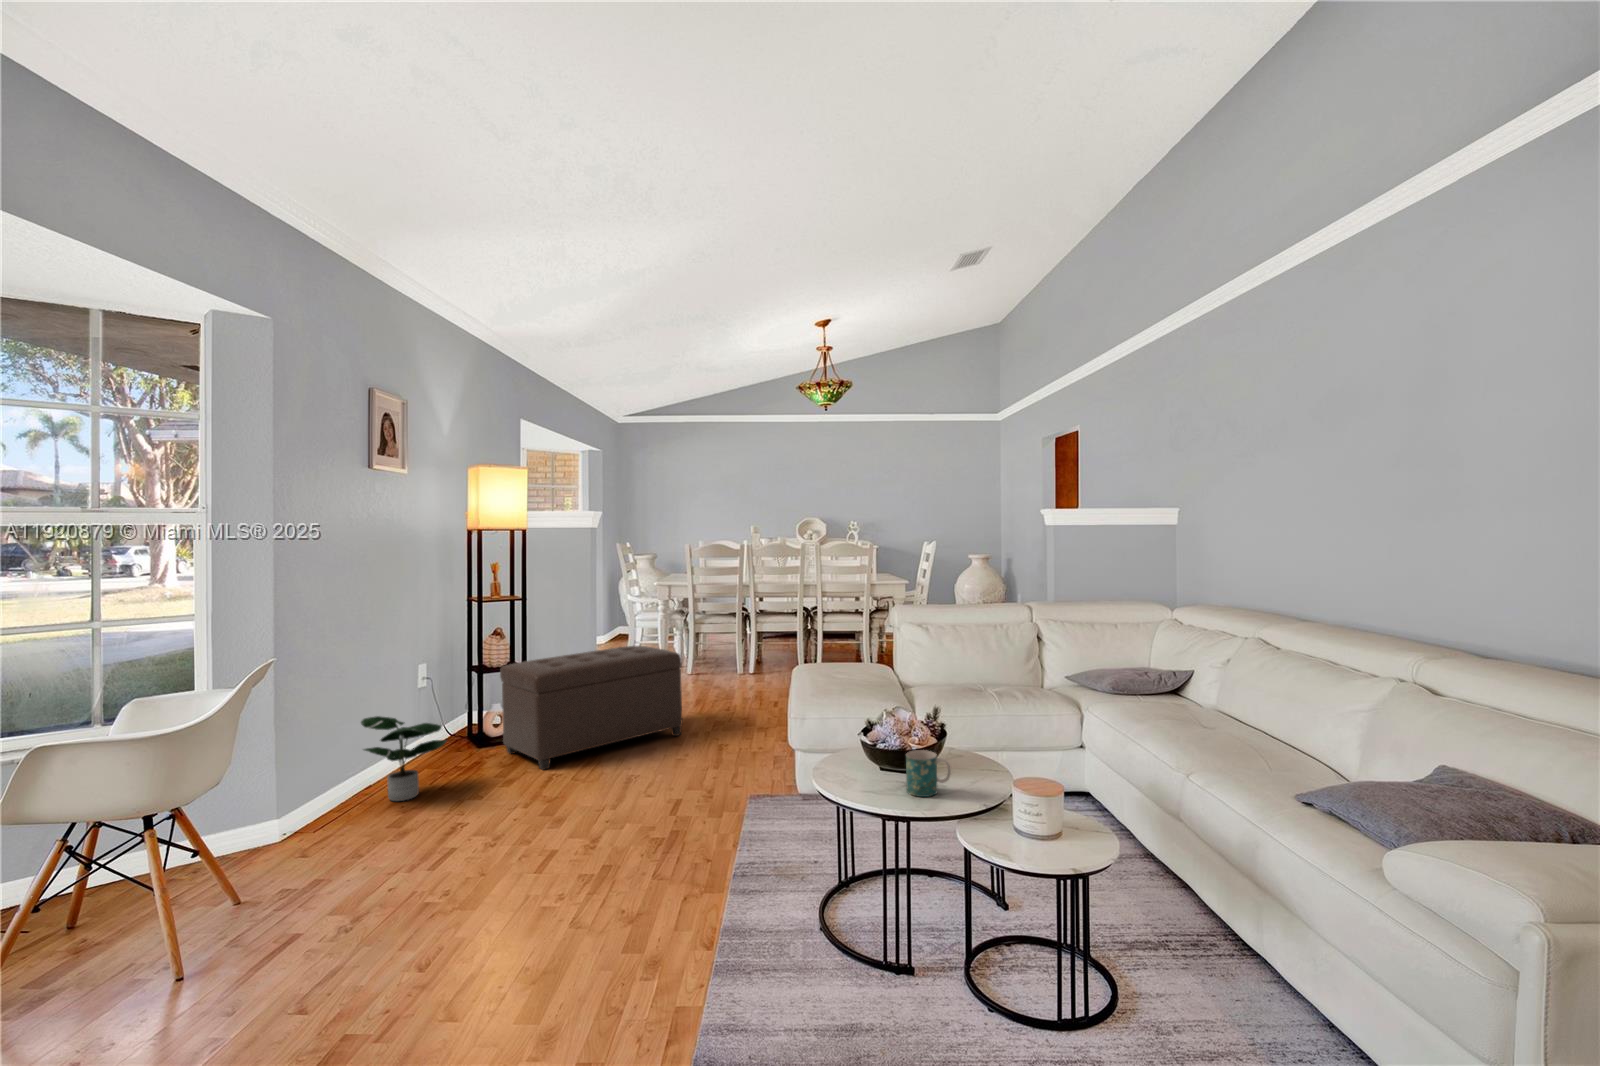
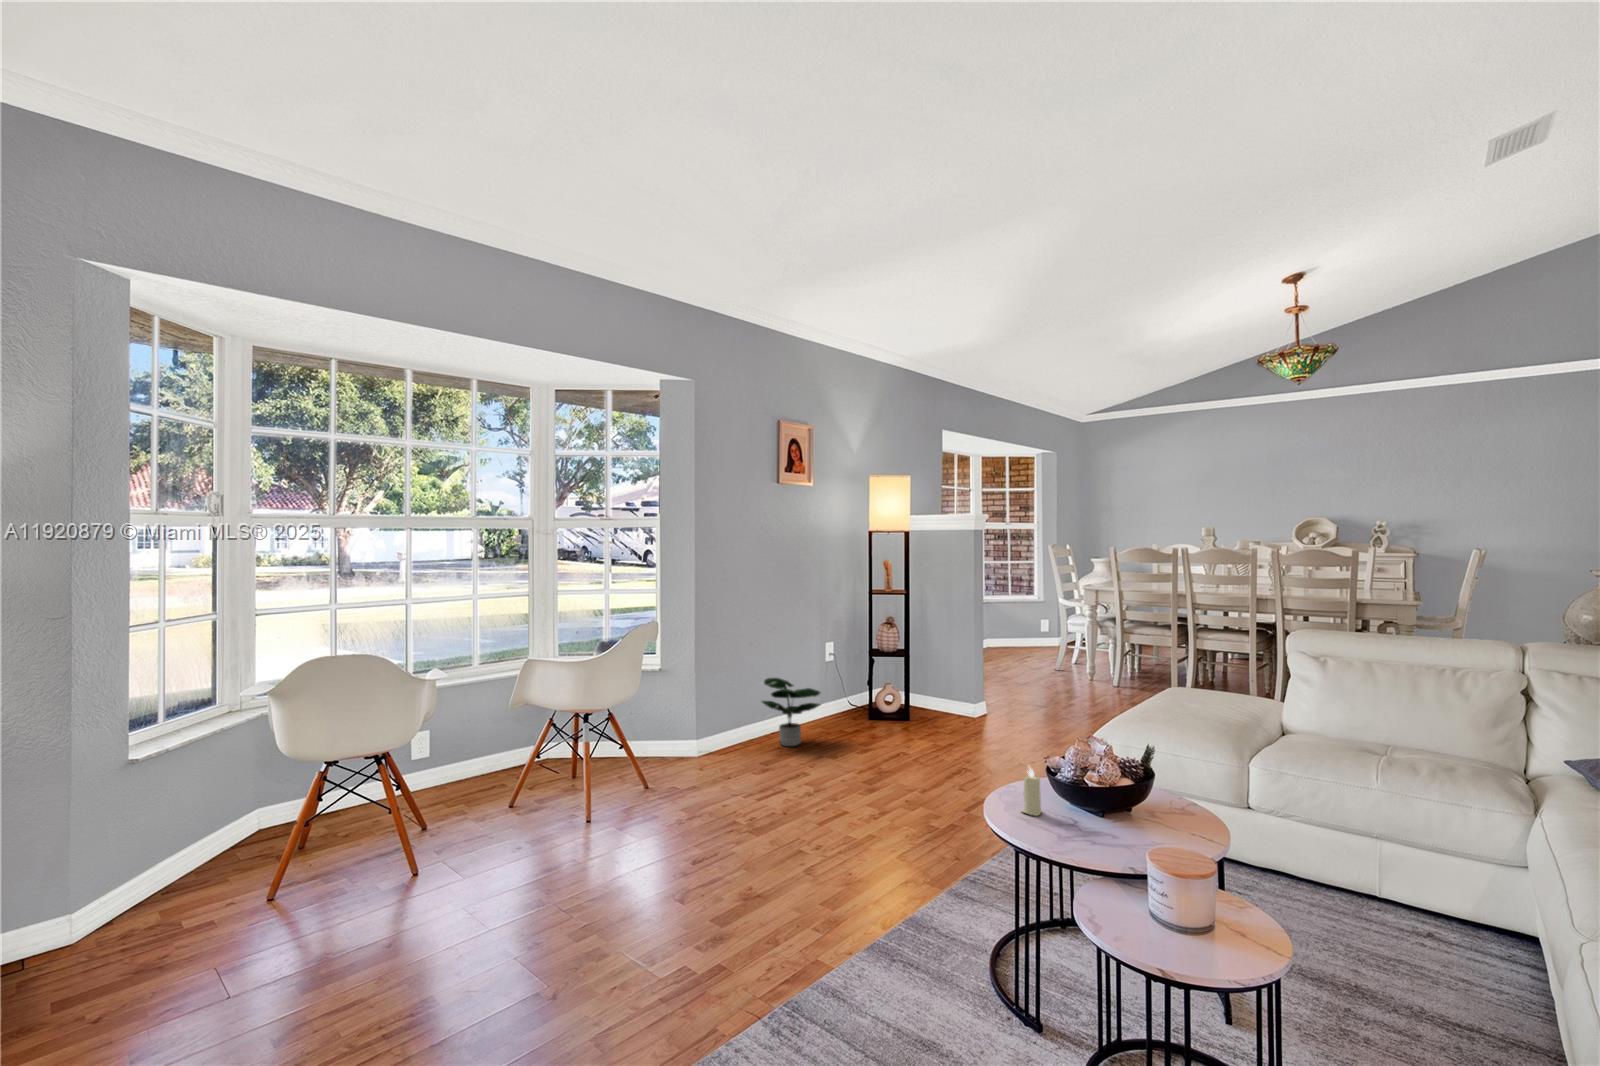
ottoman: present [500,646,682,770] -> none [882,645,1047,745]
candle: none [864,745,881,789] -> present [1022,769,1042,816]
mug: present [906,750,951,797] -> none [1058,782,1113,838]

